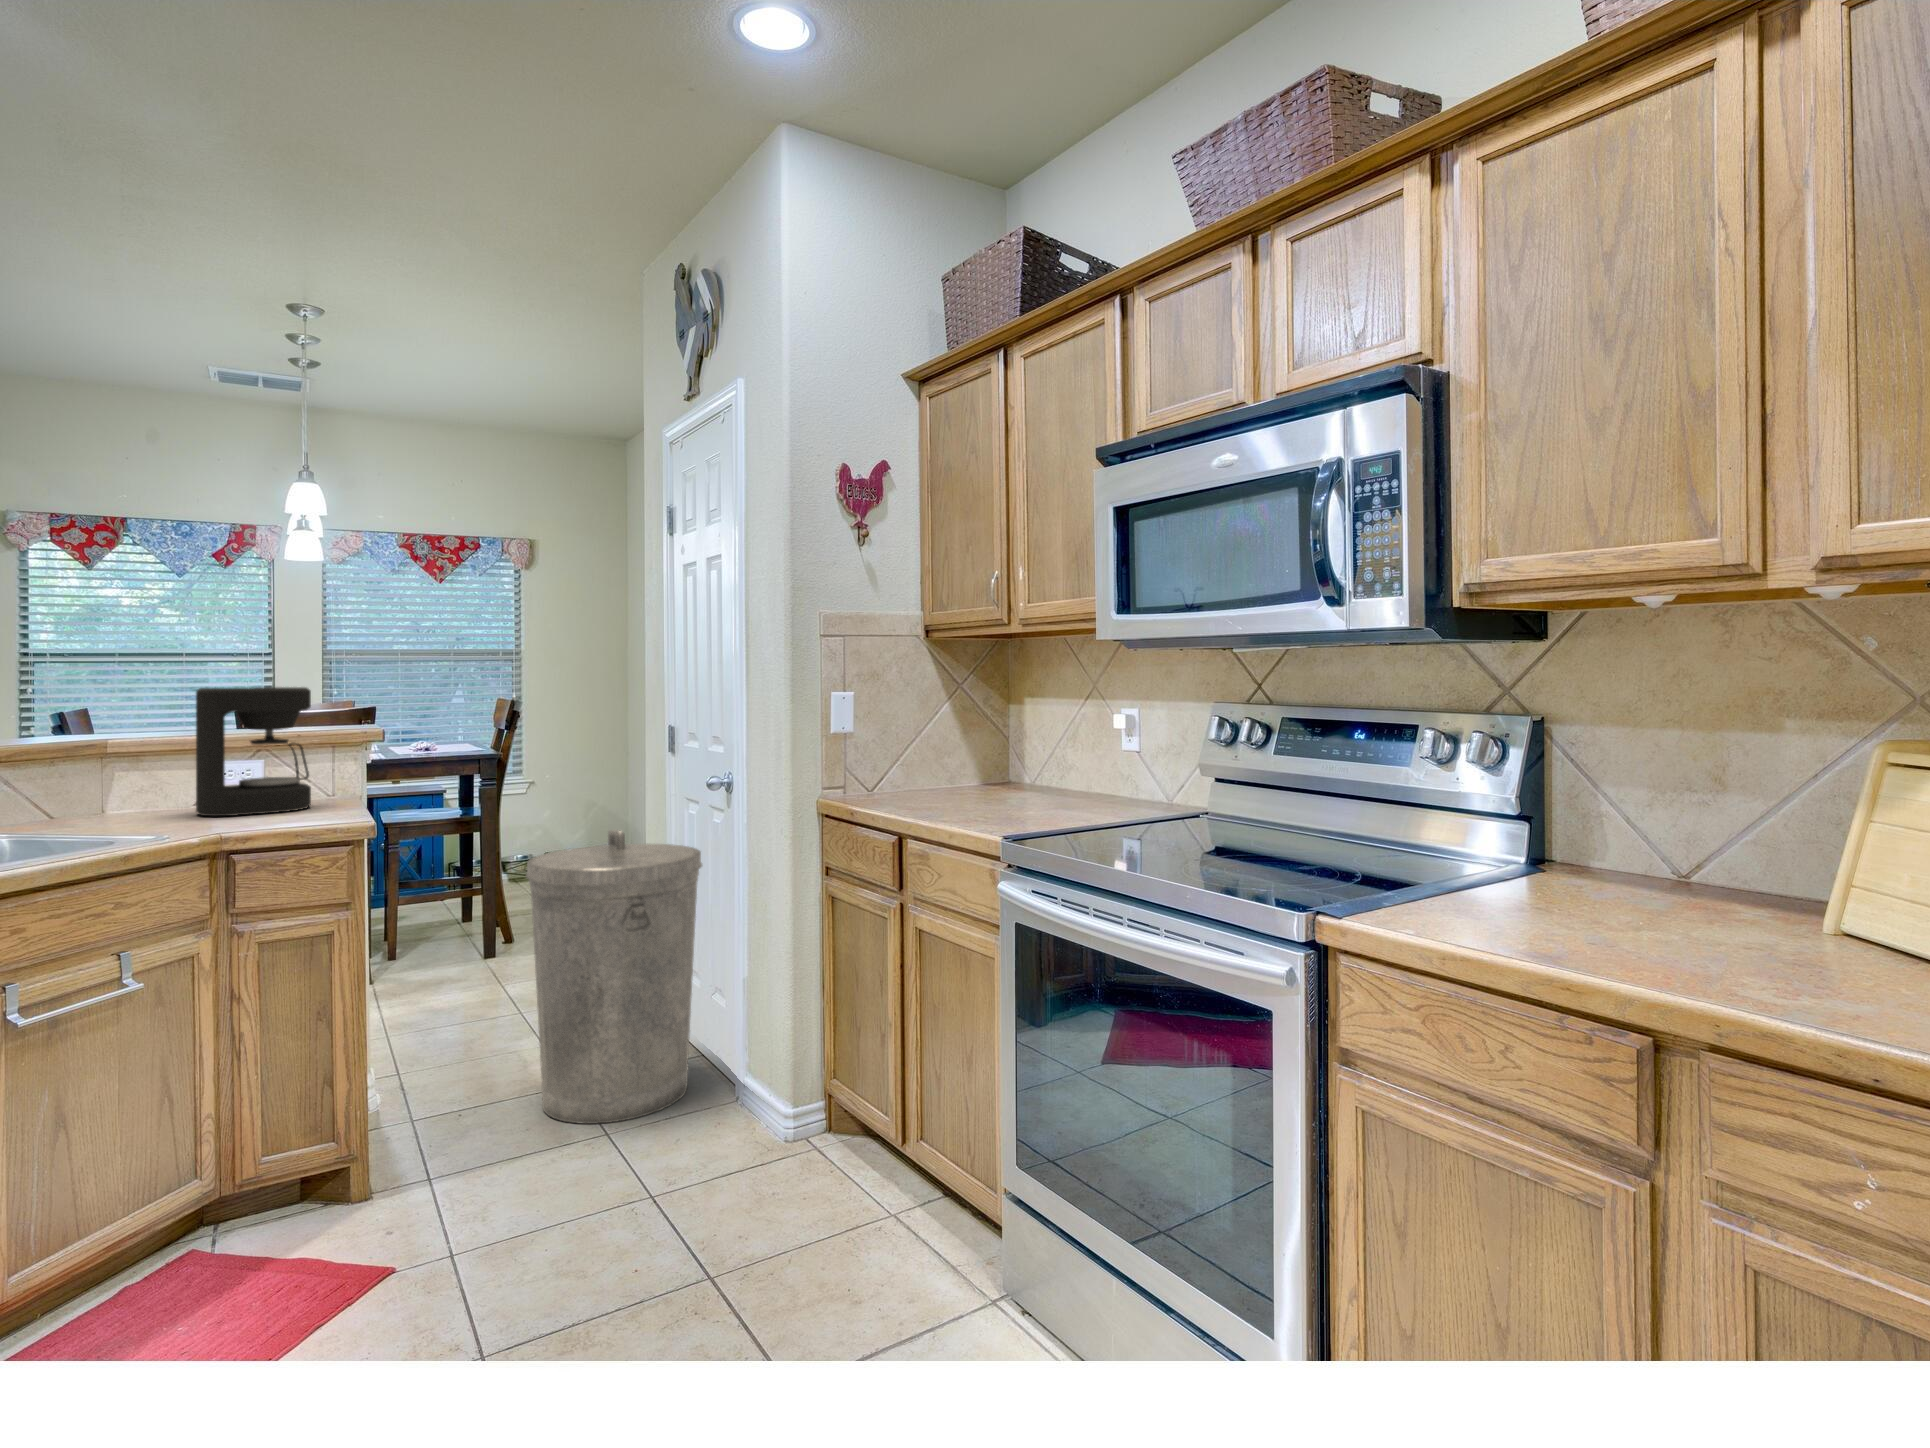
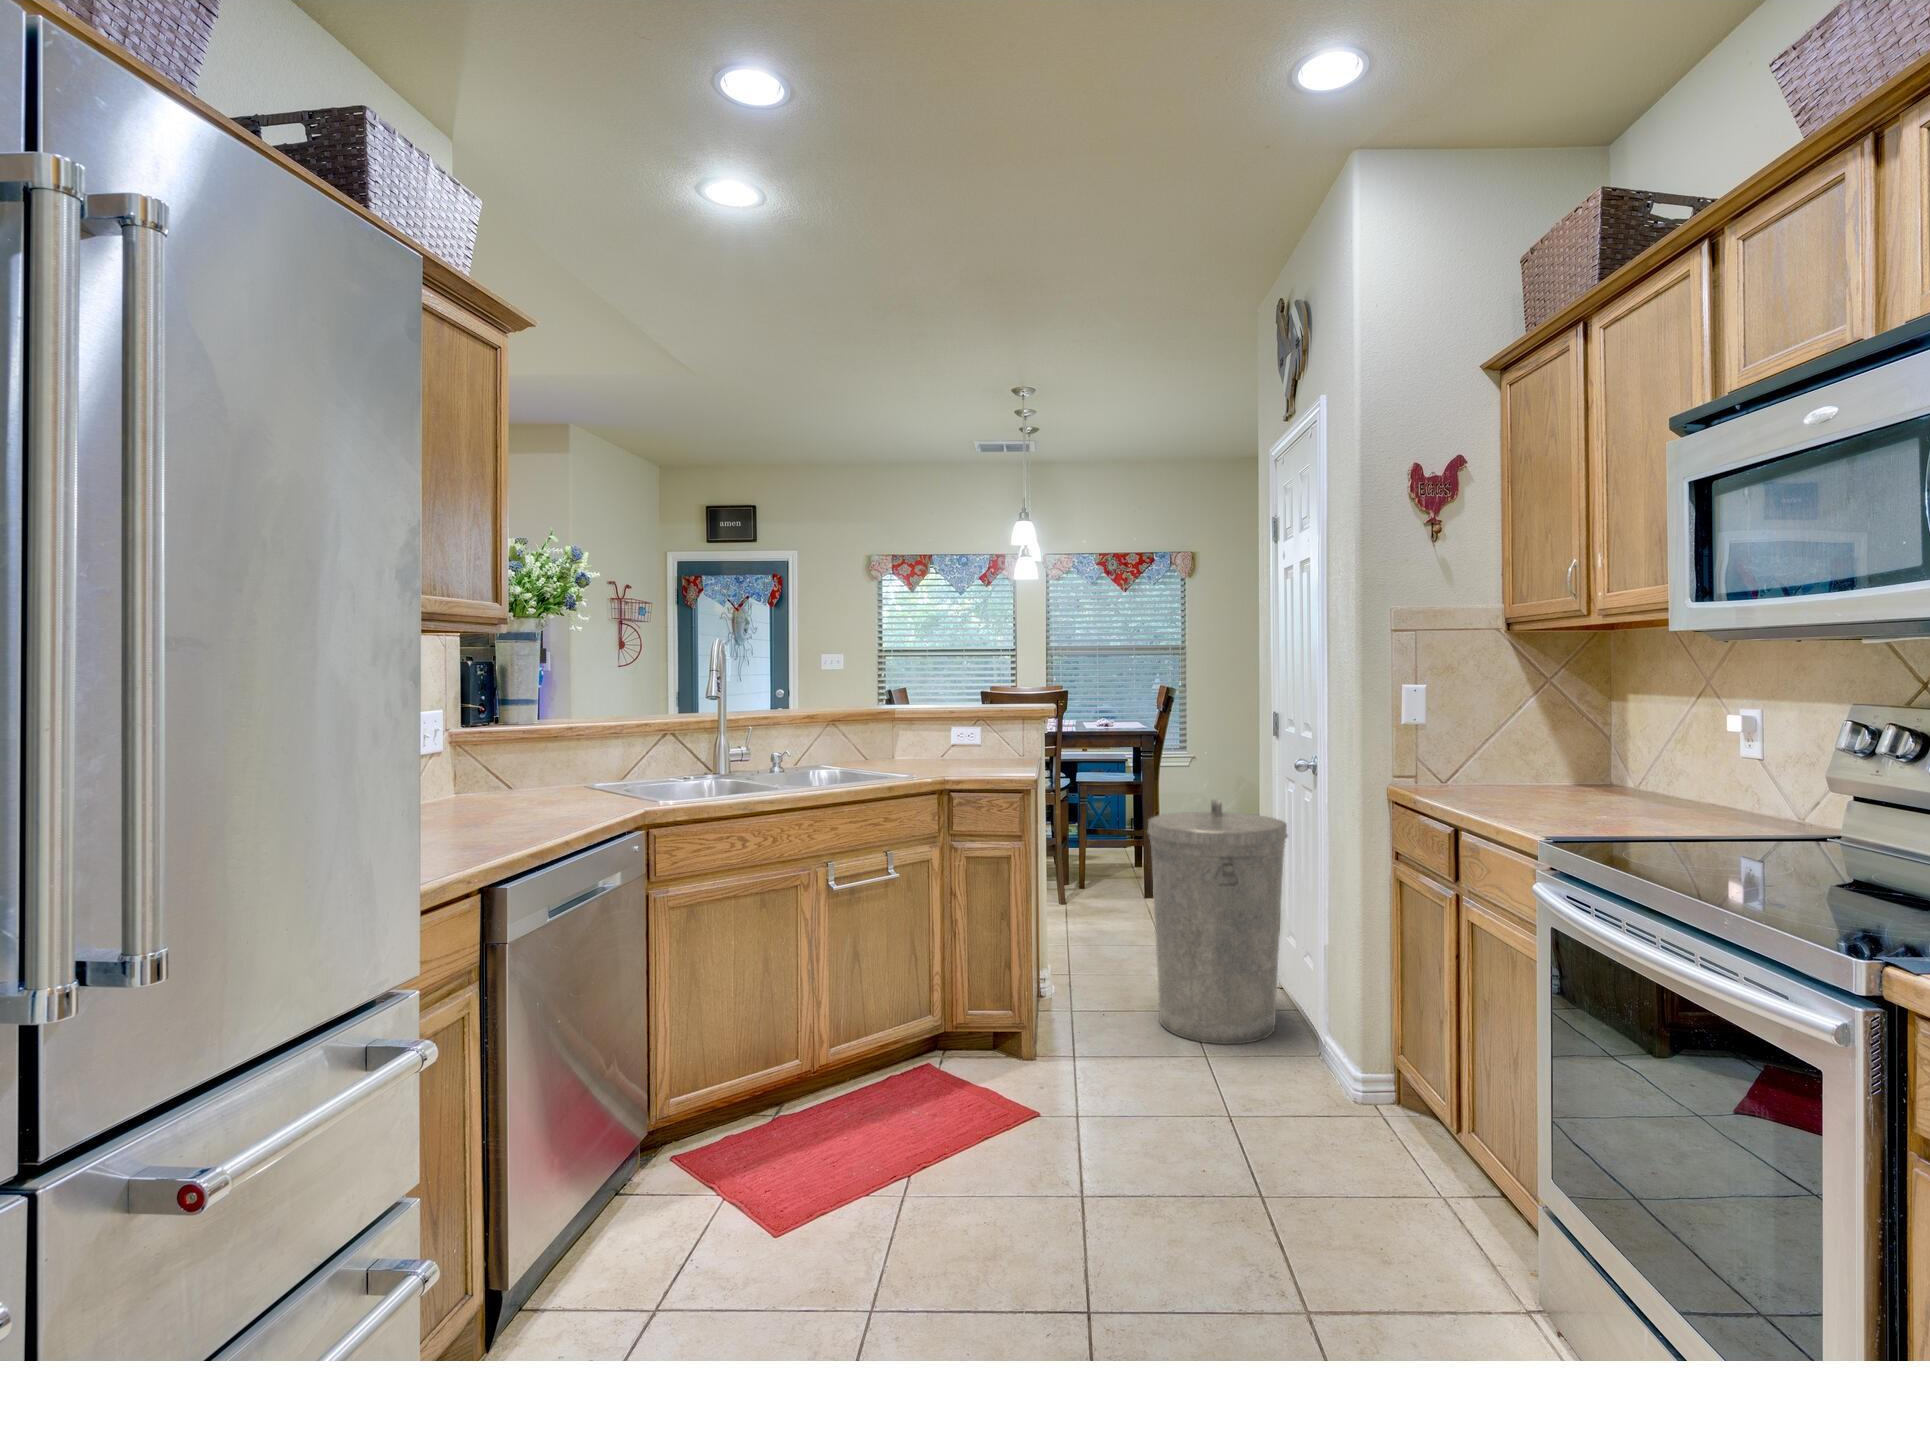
coffee maker: present [196,687,311,816] -> none [940,679,1006,768]

